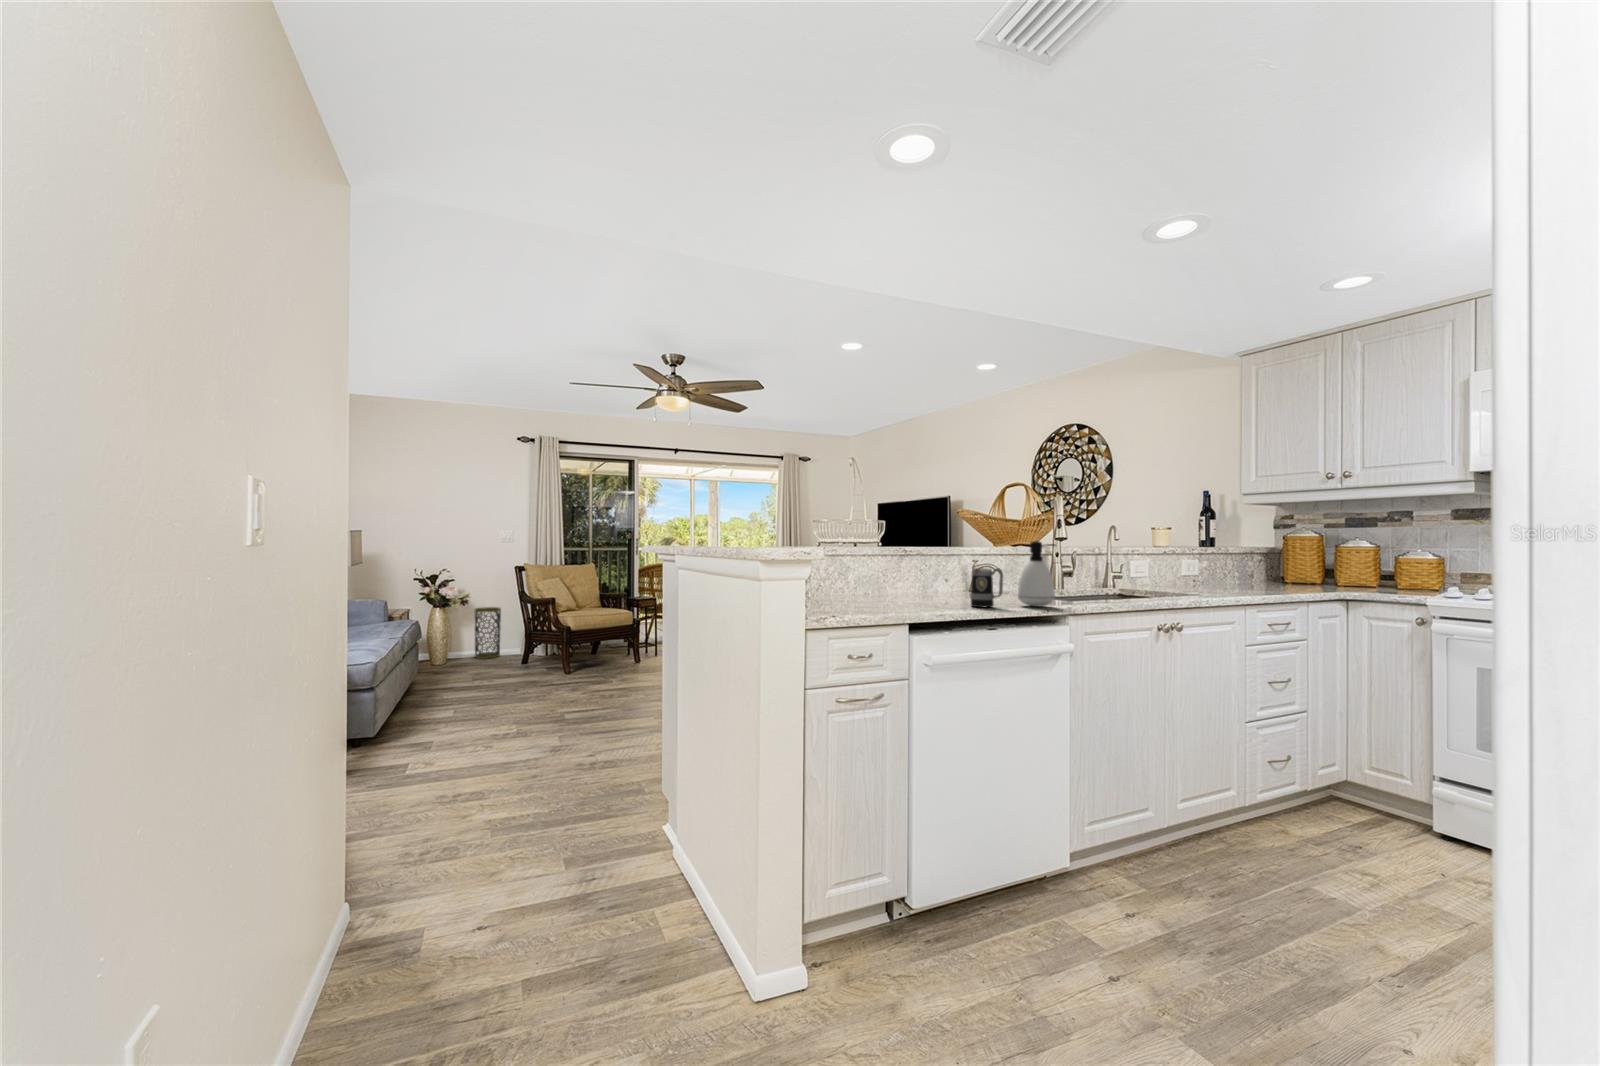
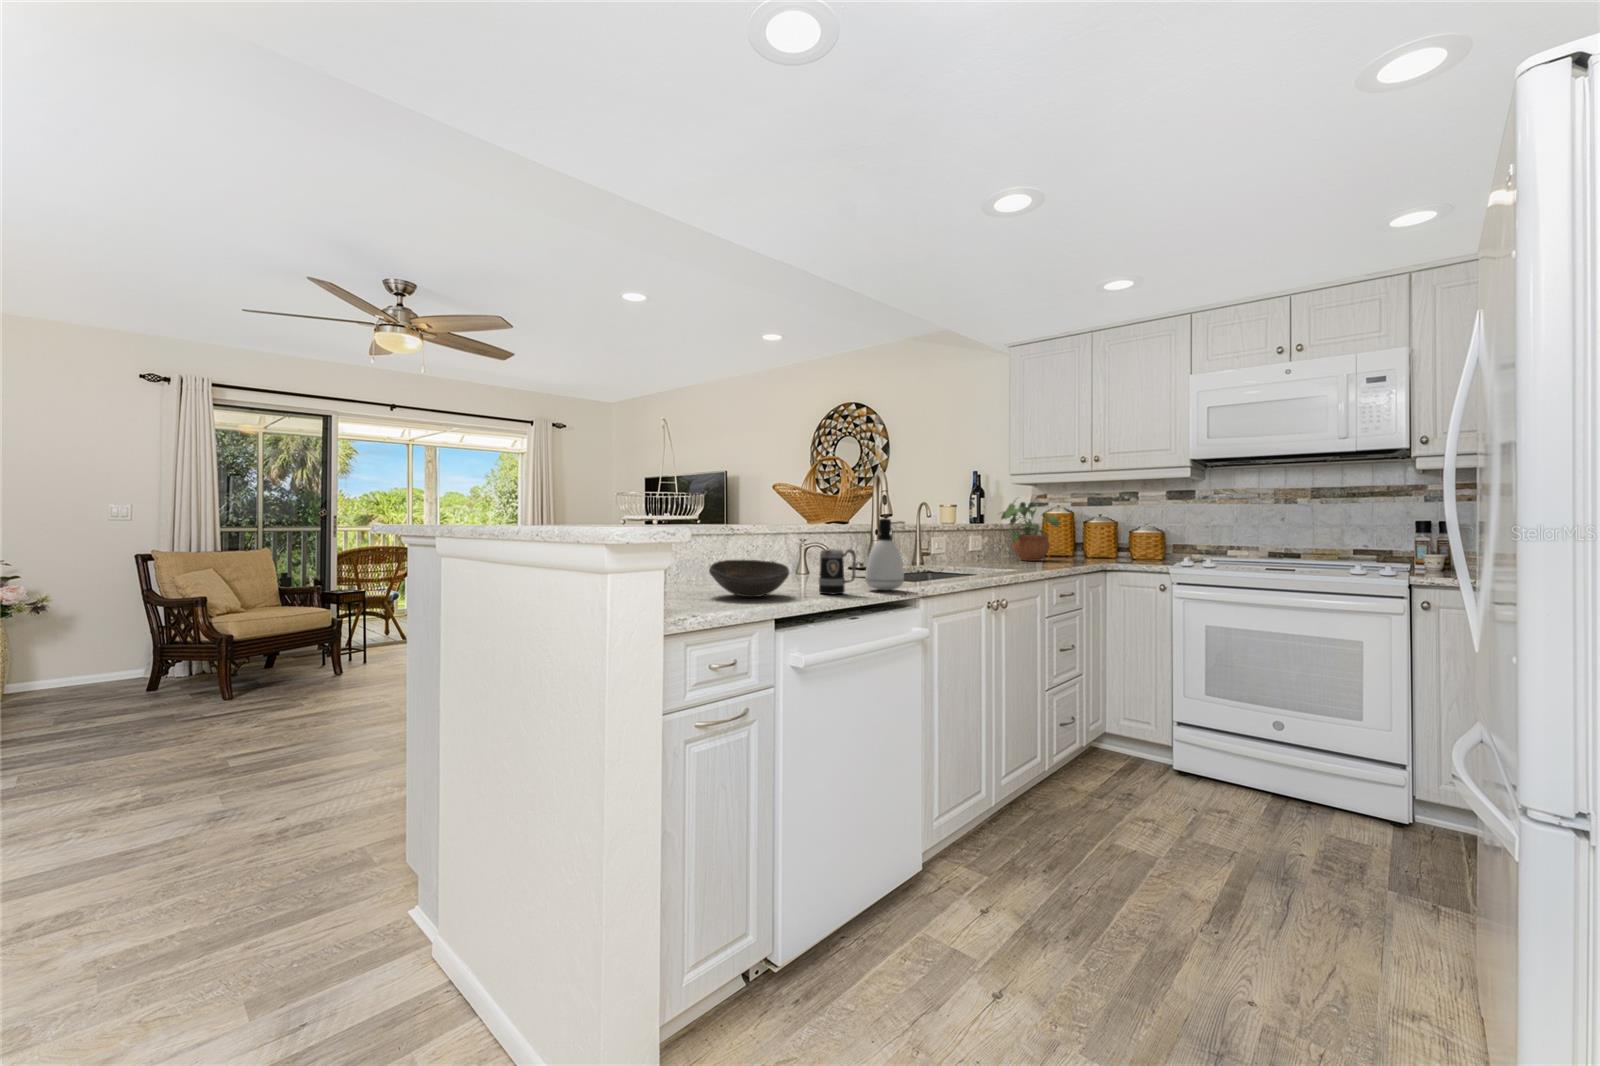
potted plant: none [1220,518,1297,587] -> present [1001,500,1059,561]
bowl: none [873,575,941,606] -> present [709,560,790,597]
trash can: present [475,607,501,659] -> none [56,614,107,690]

